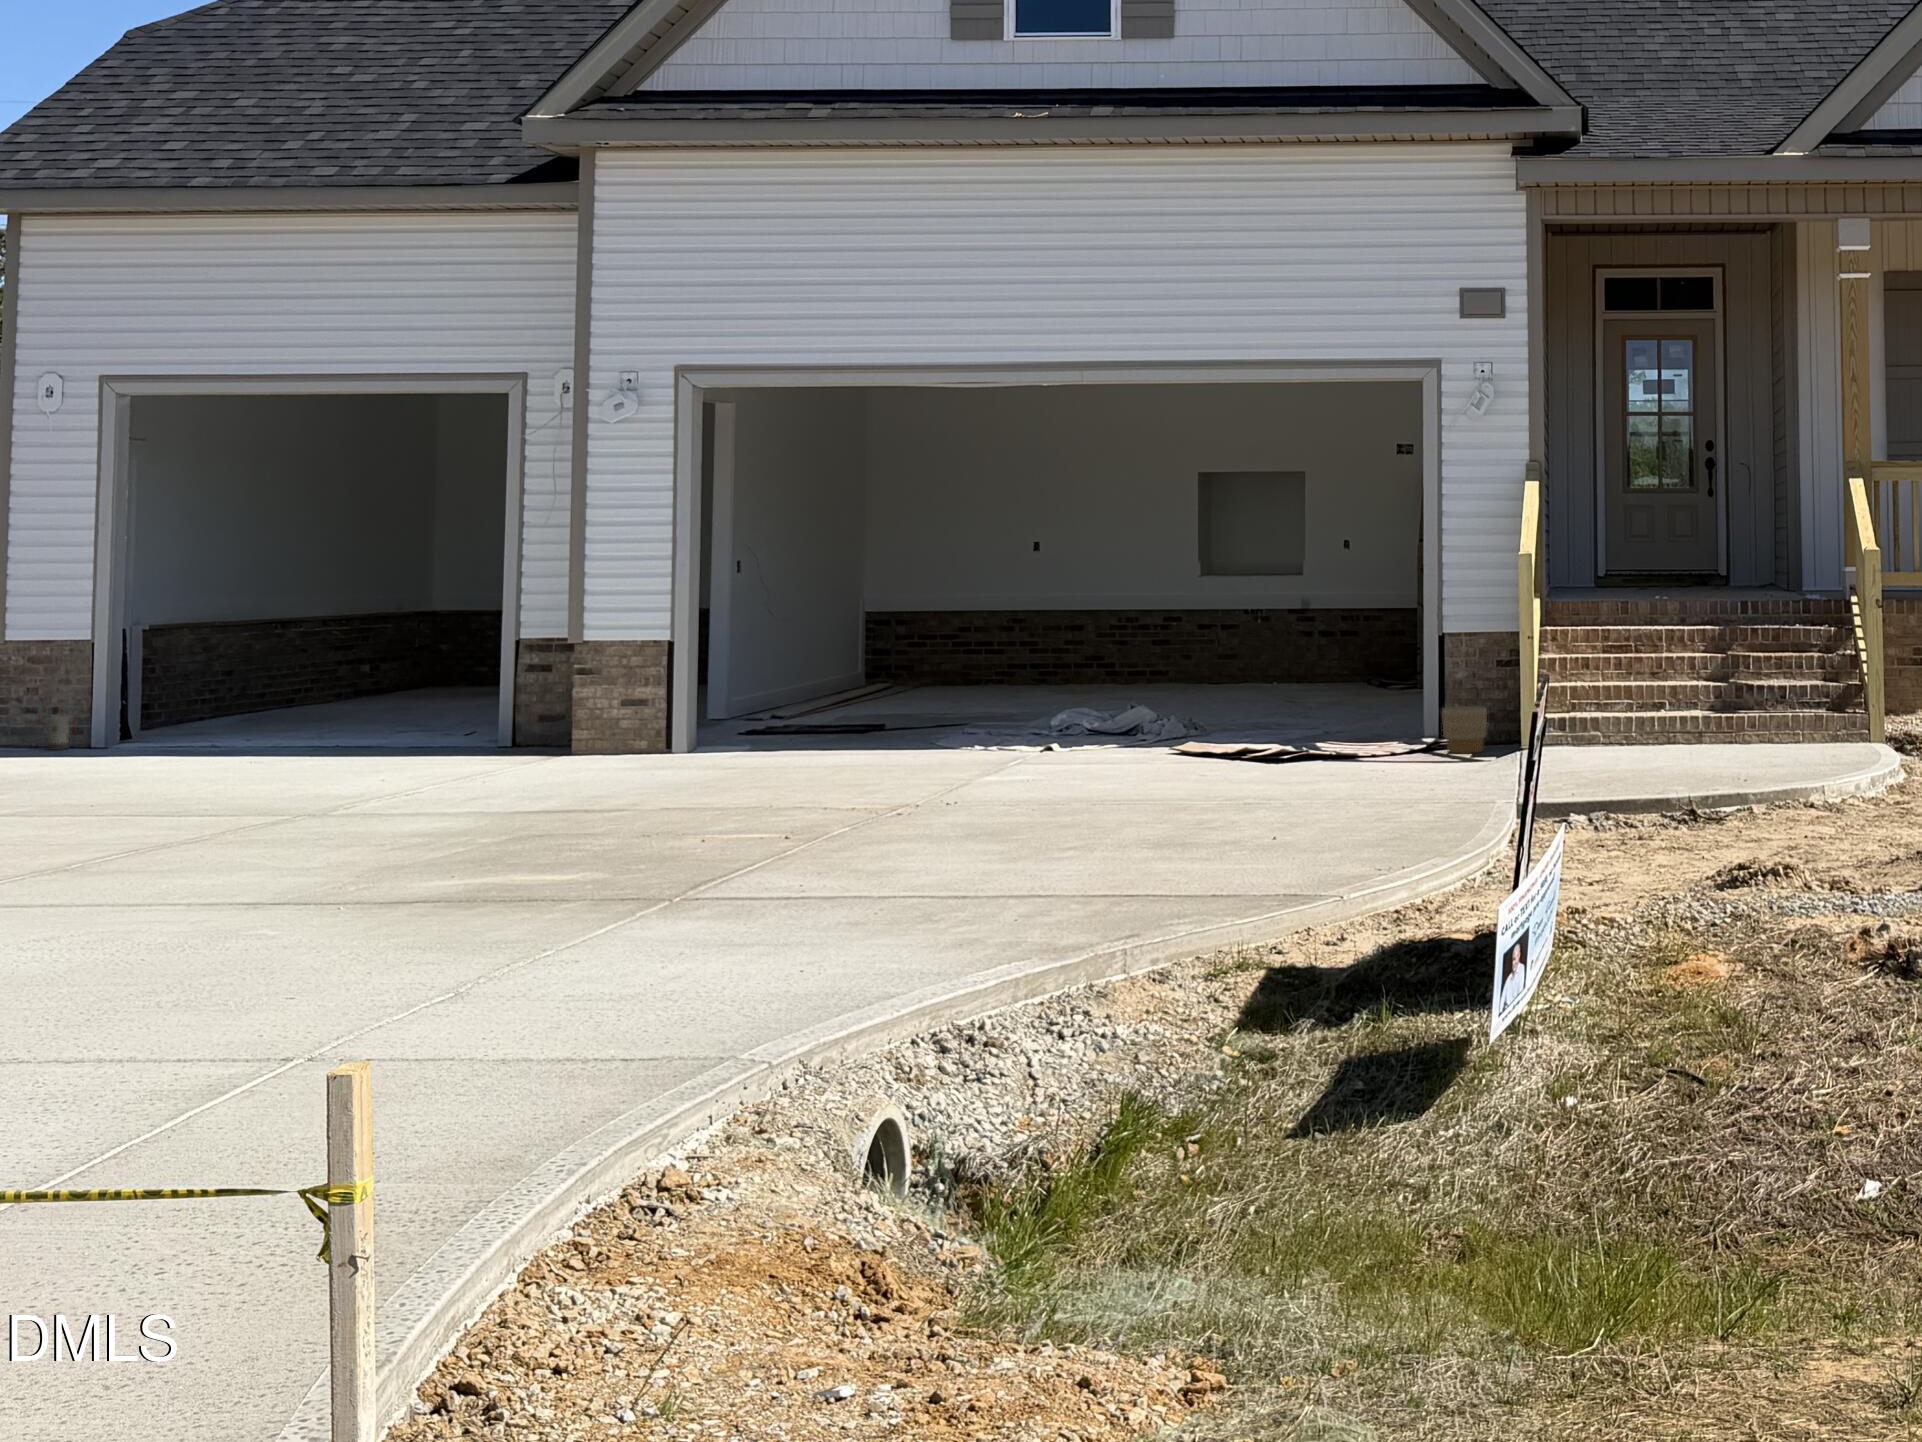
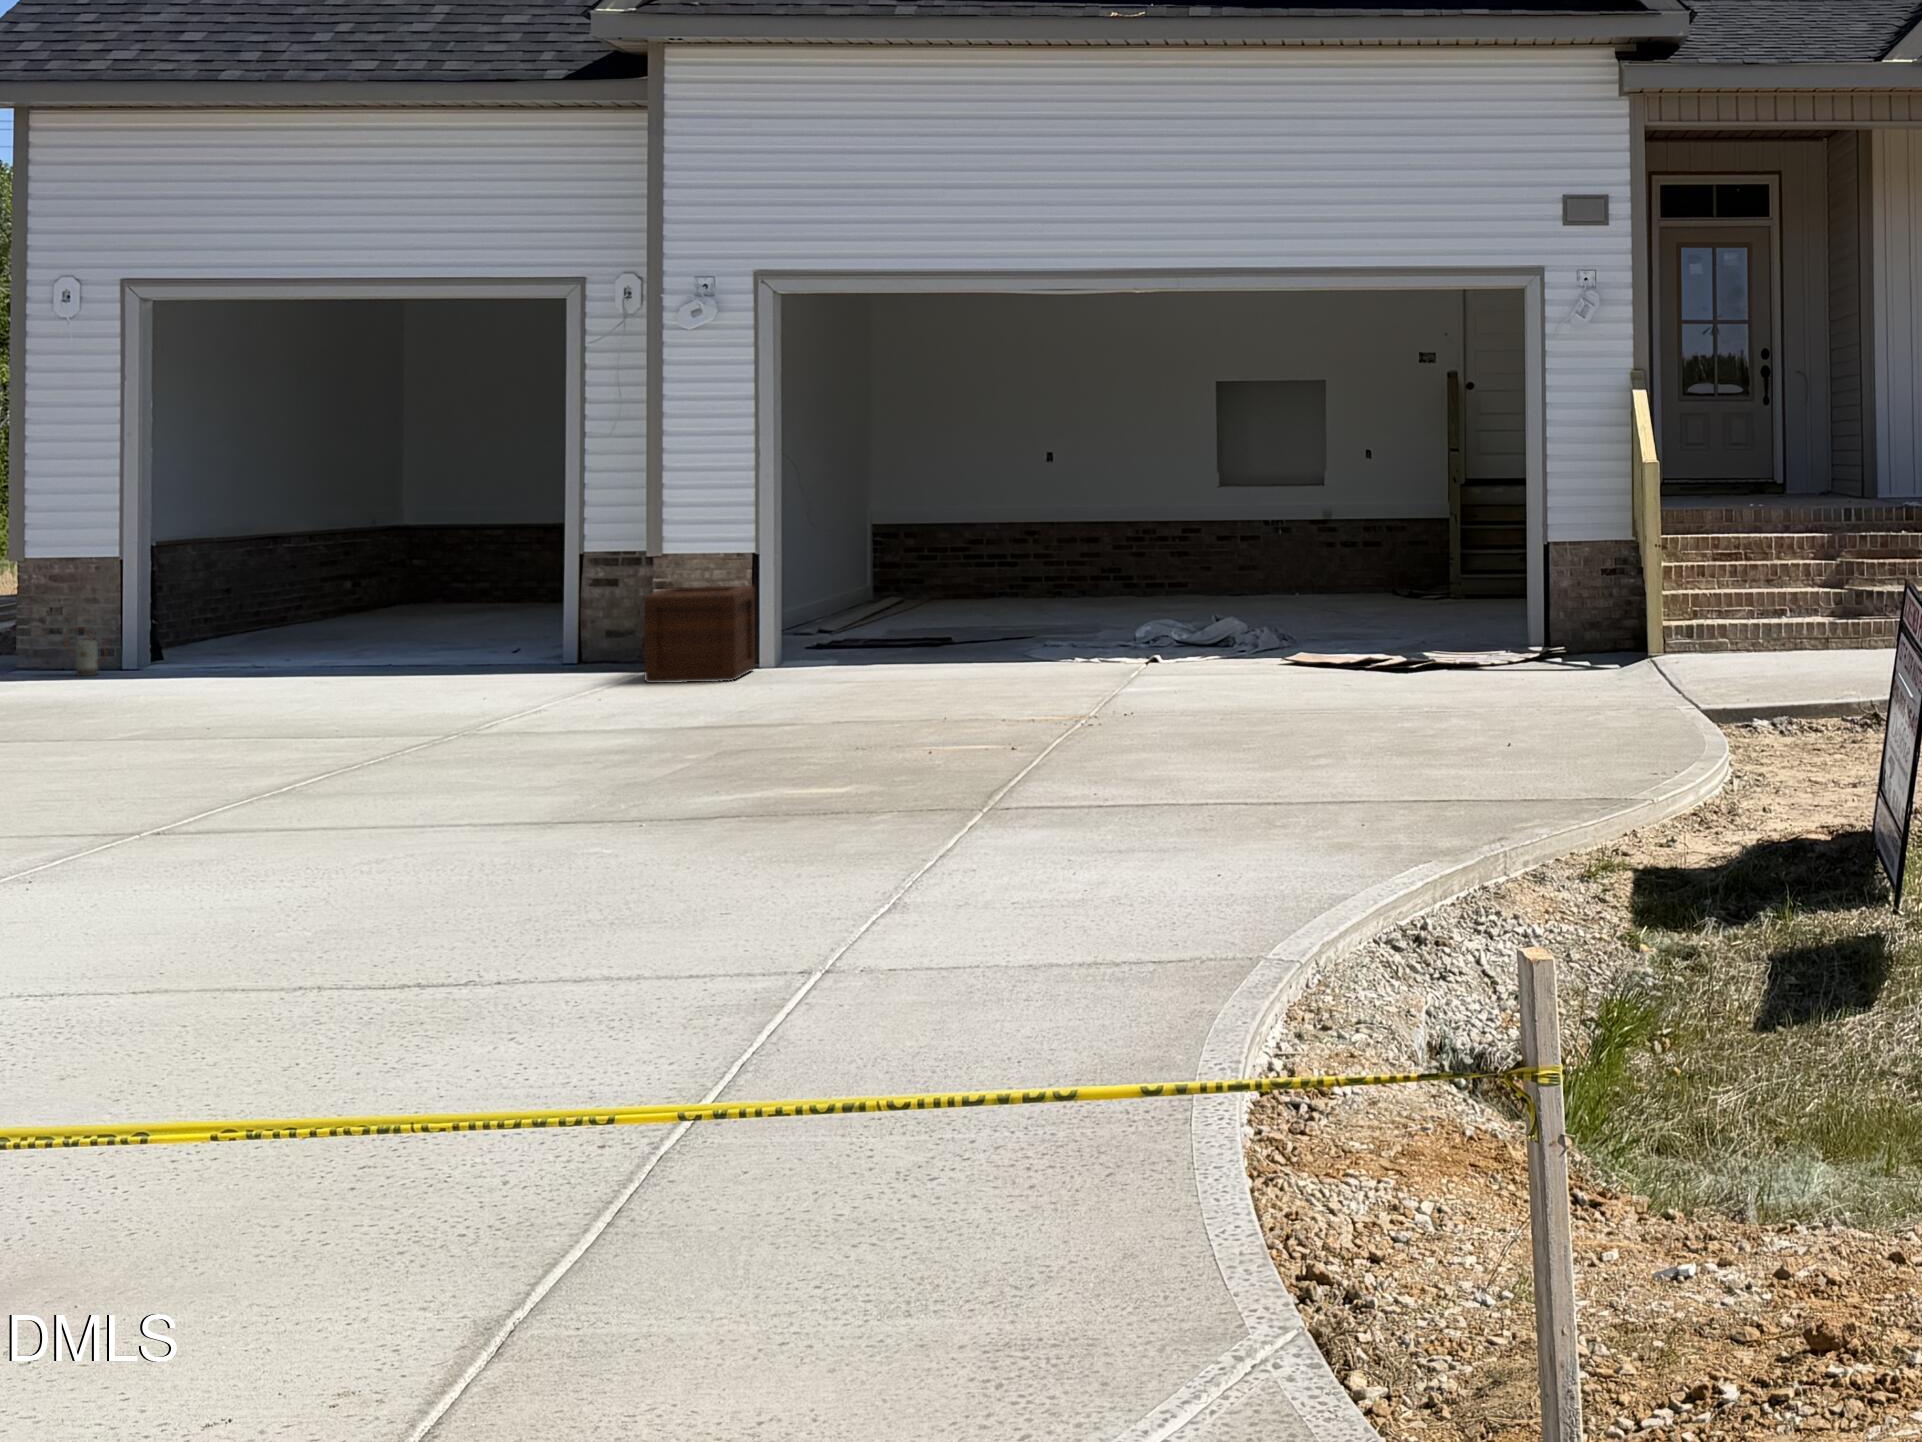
wooden crate: none [560,669,673,763] -> present [644,585,755,683]
planter: present [1442,706,1487,754] -> none [1558,615,1603,663]

